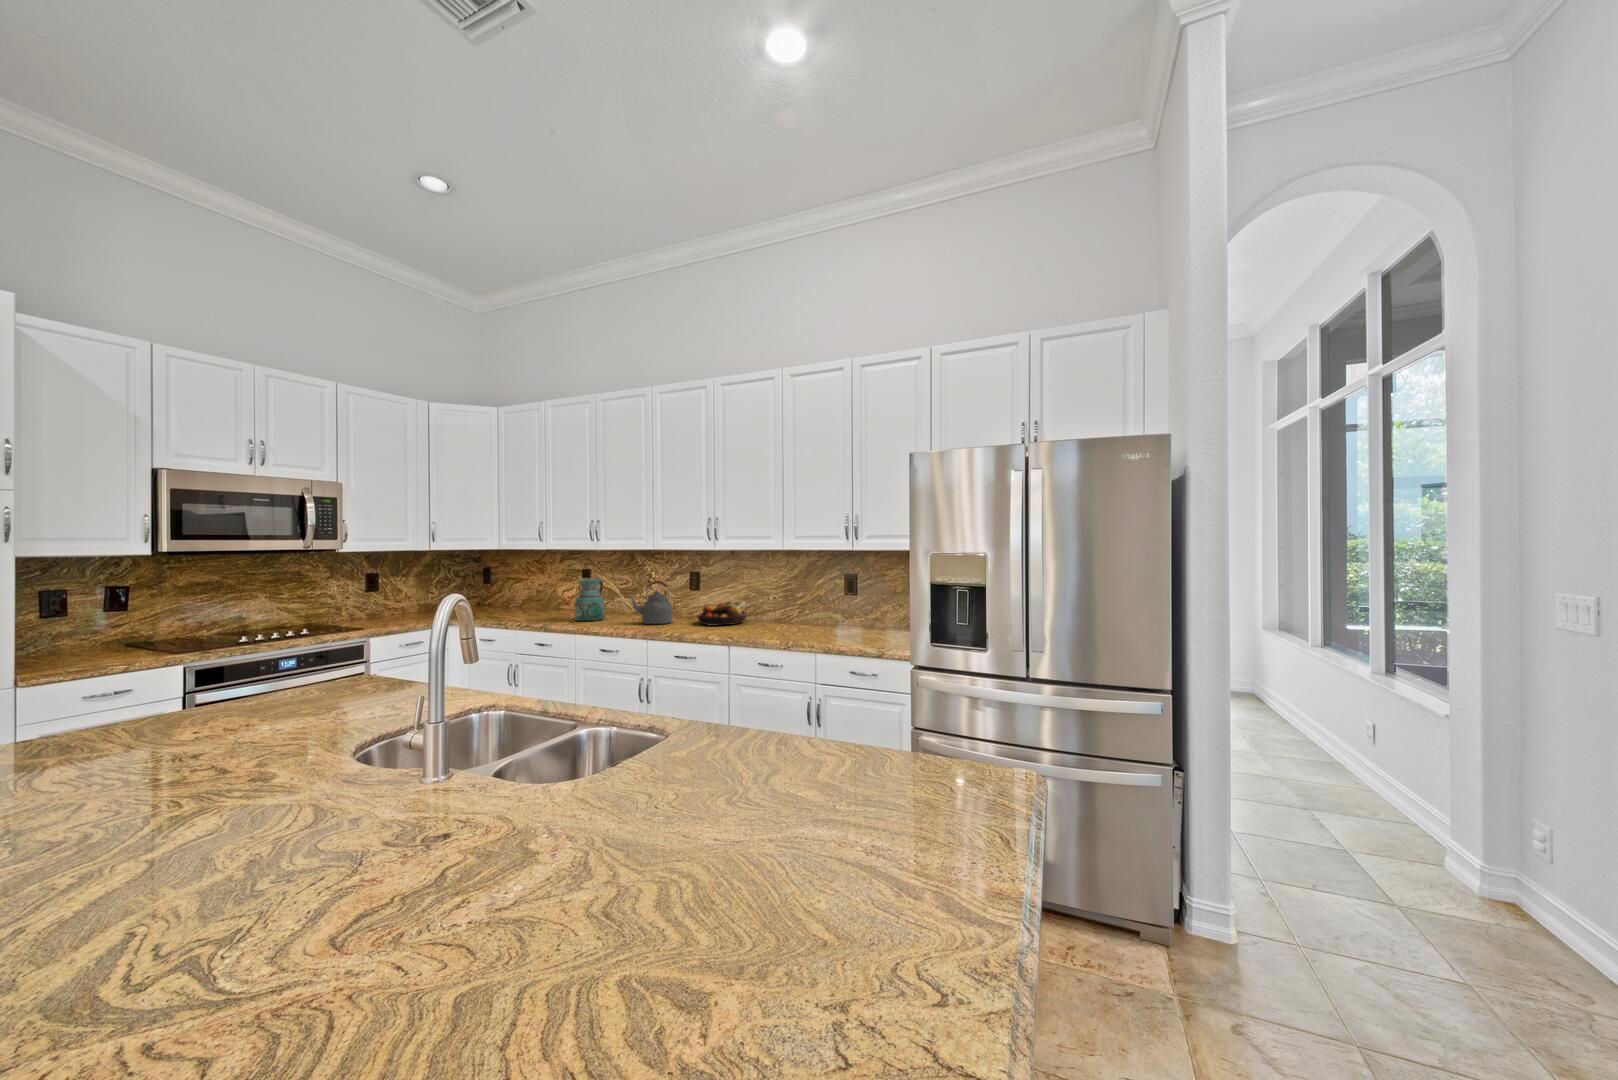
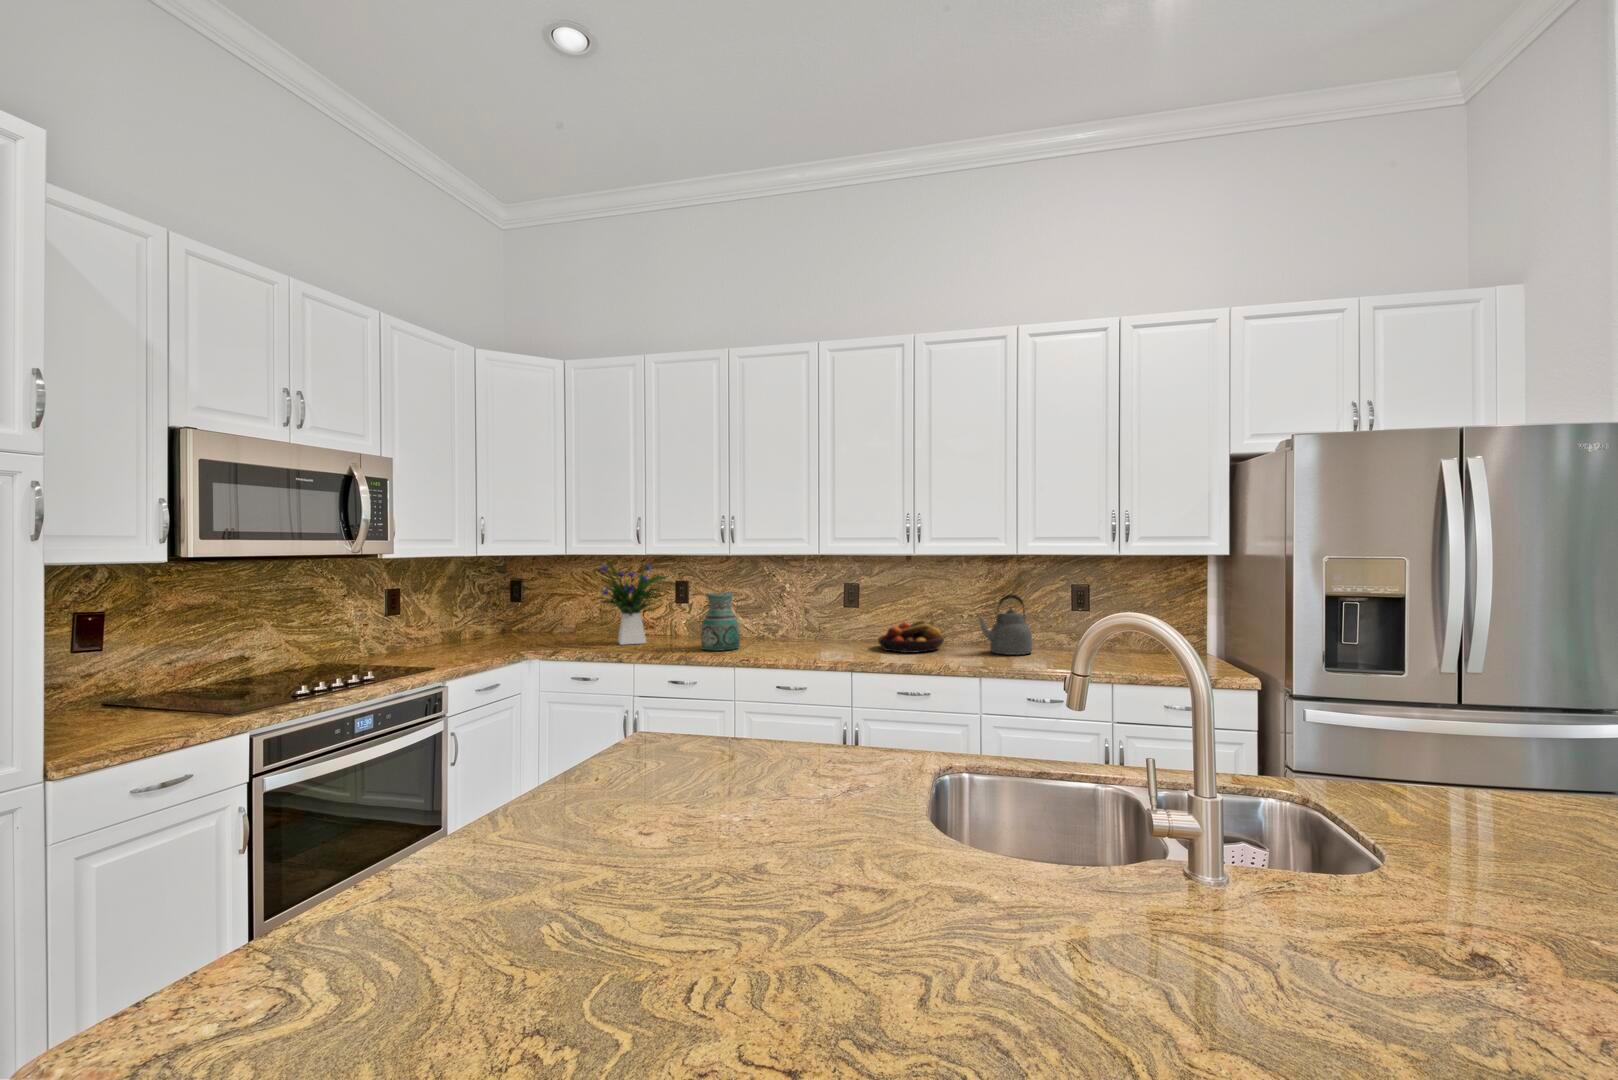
flower arrangement: none [509,552,572,616] -> present [597,559,668,645]
kettle: present [630,581,673,624] -> present [976,594,1032,655]

